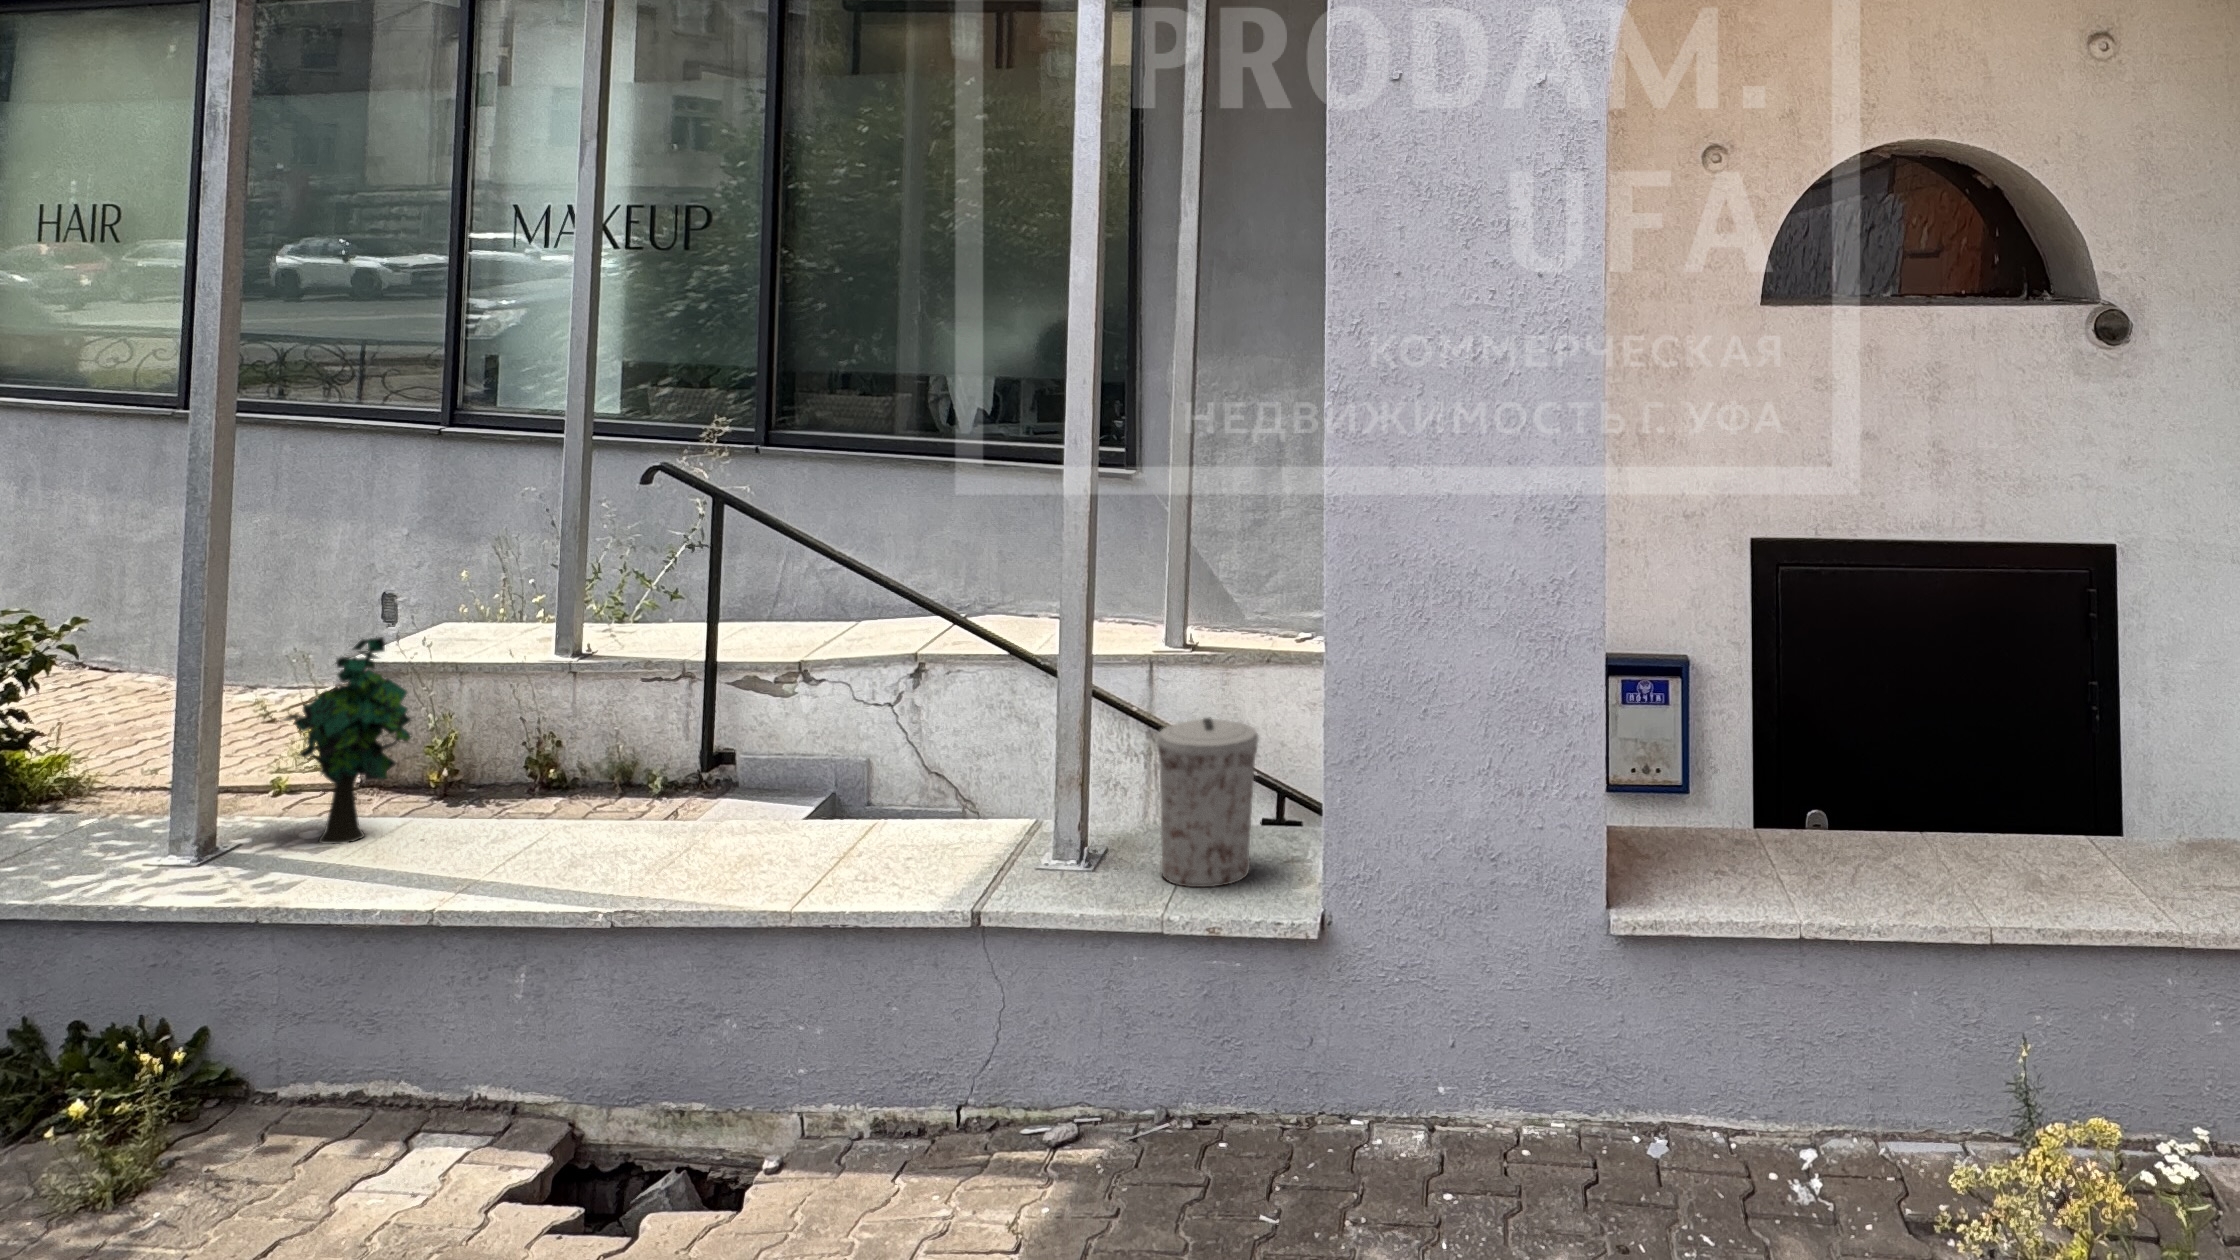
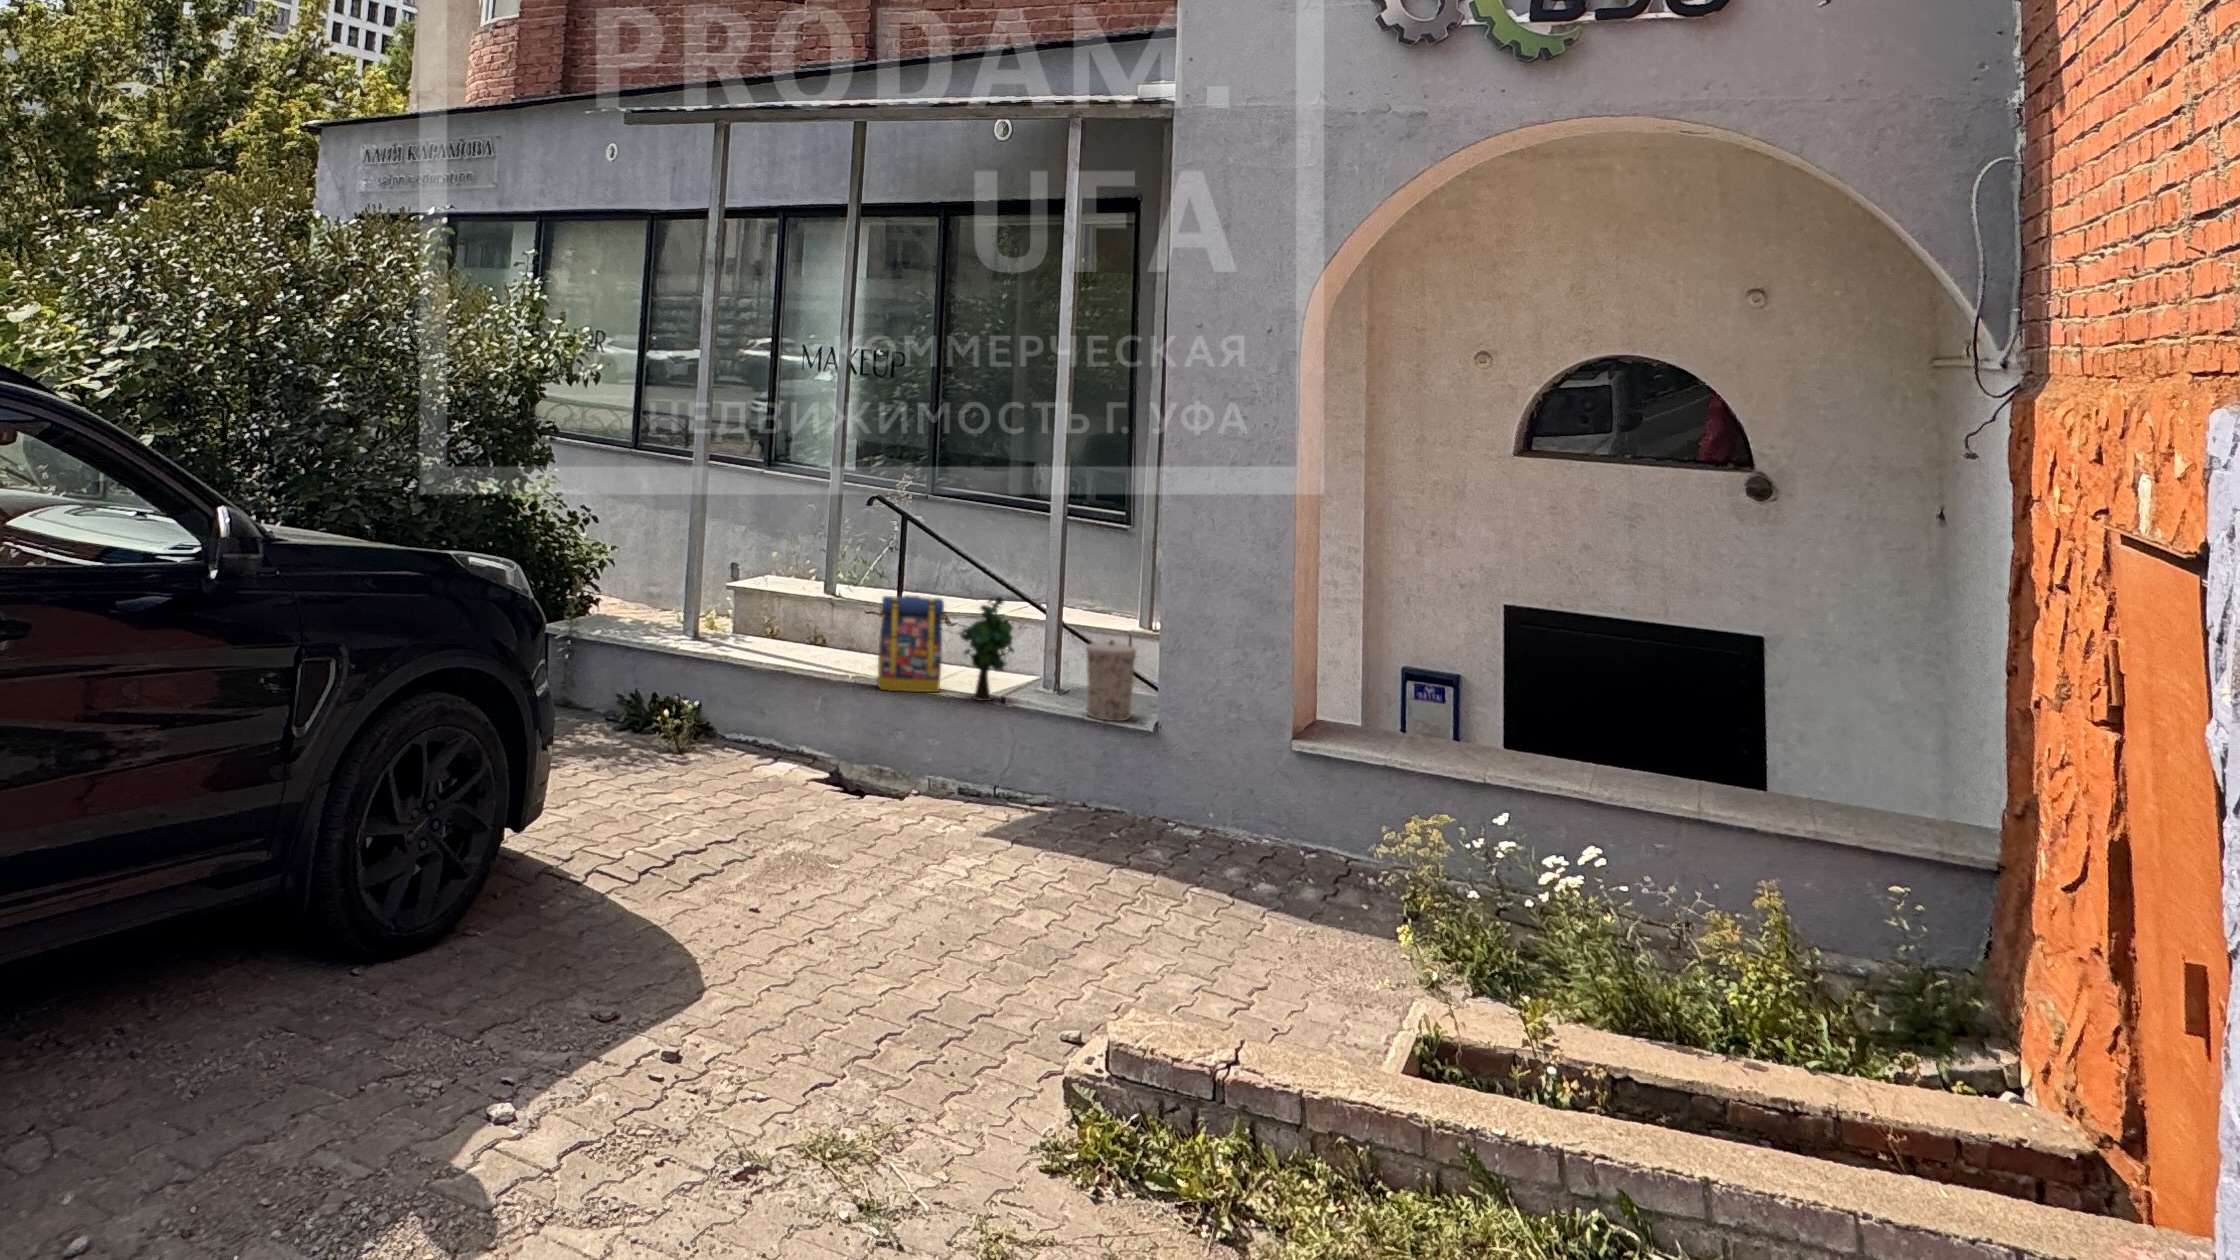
decorative plant: present [283,637,411,844] -> present [959,597,1014,701]
backpack: none [687,664,837,880] -> present [877,595,944,692]

